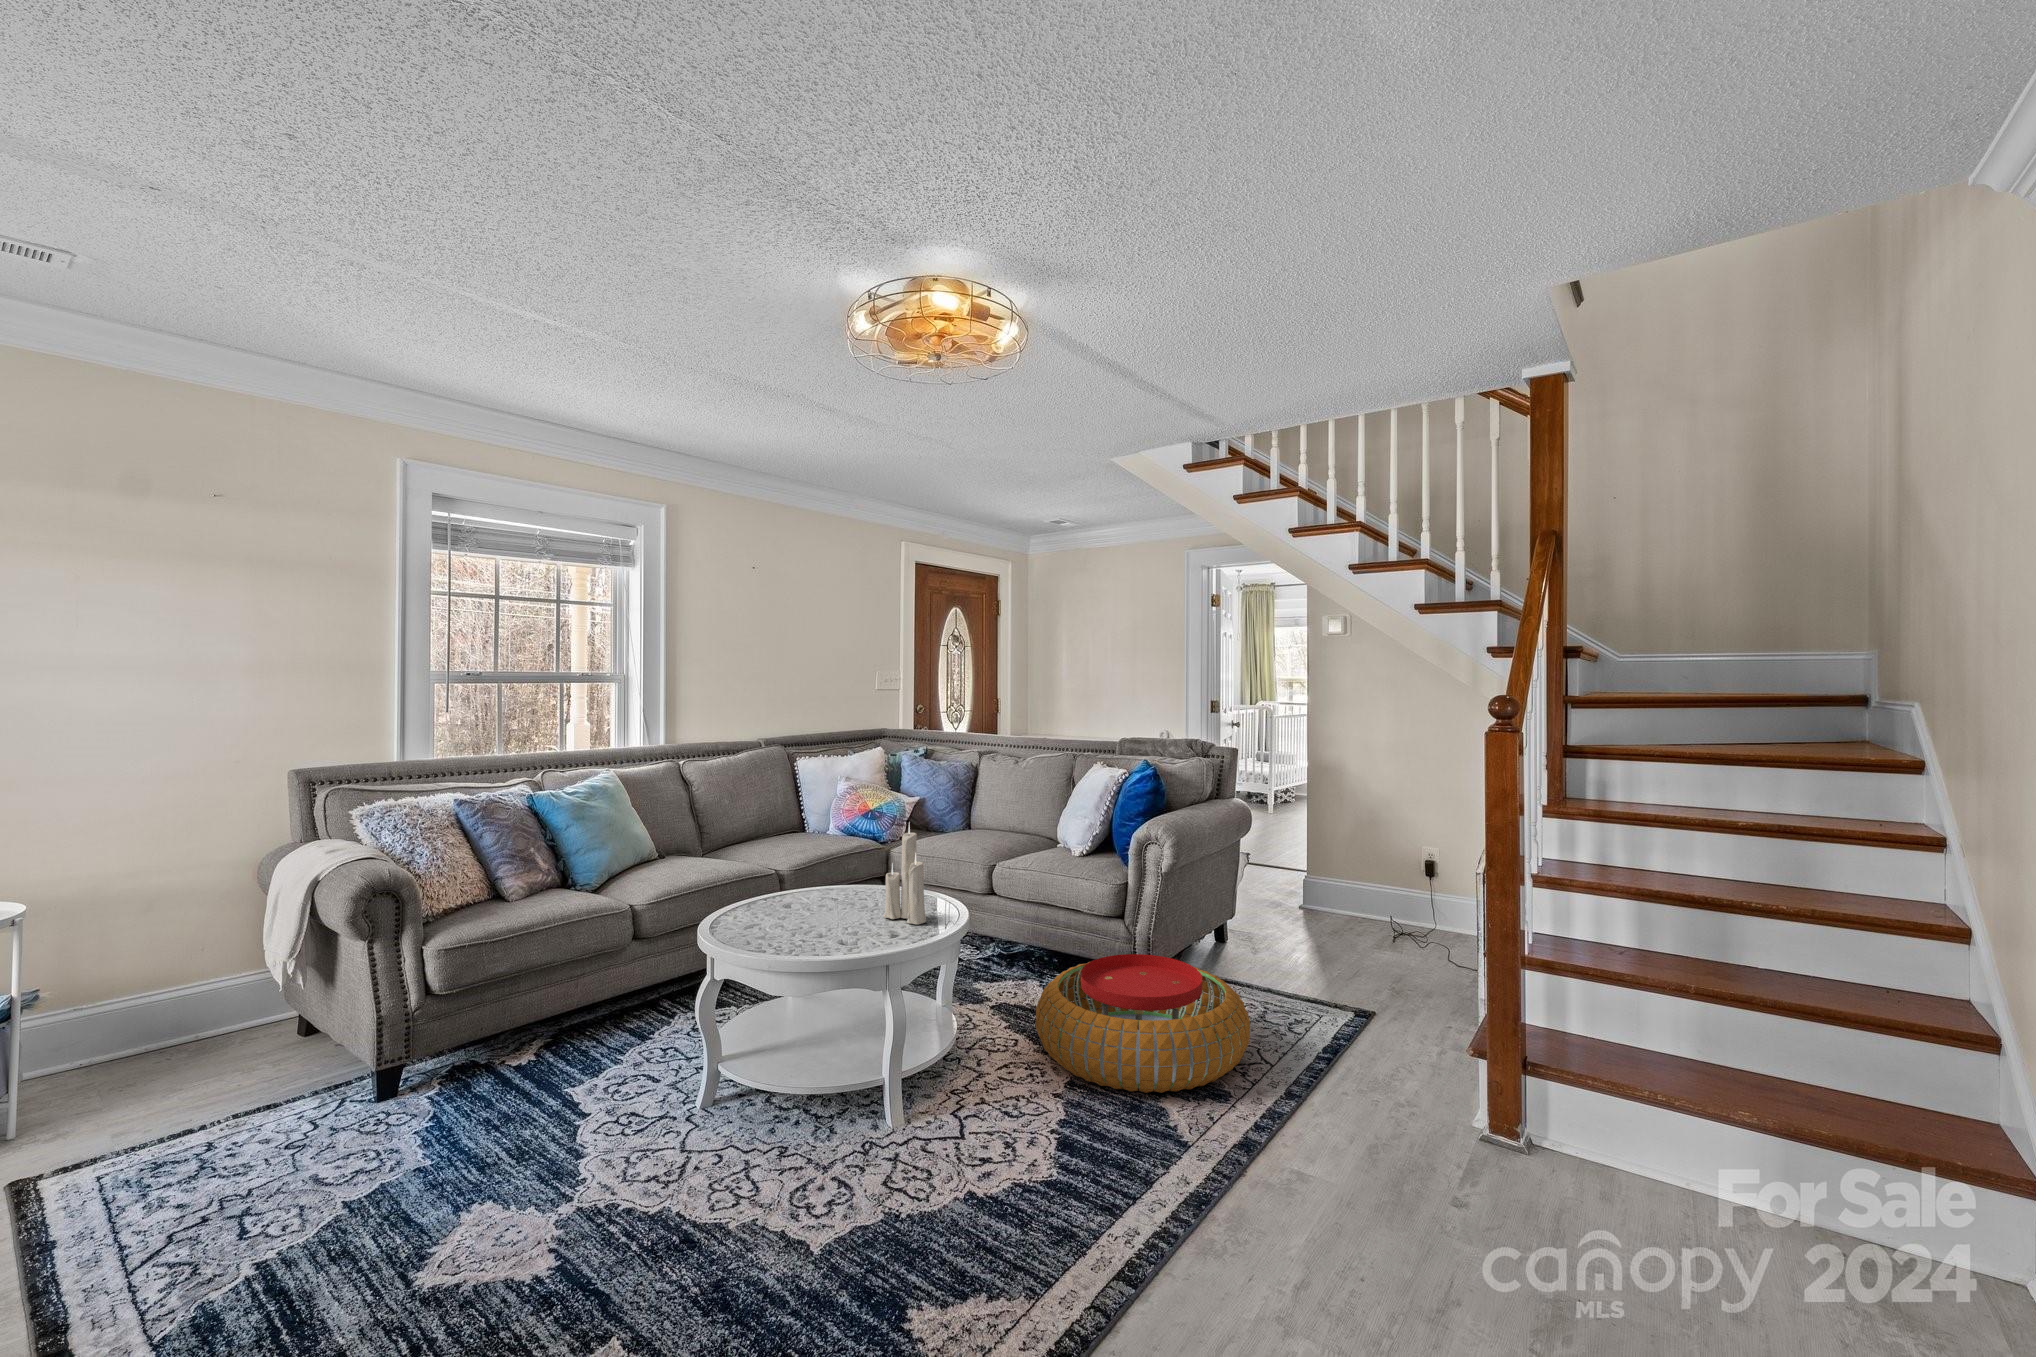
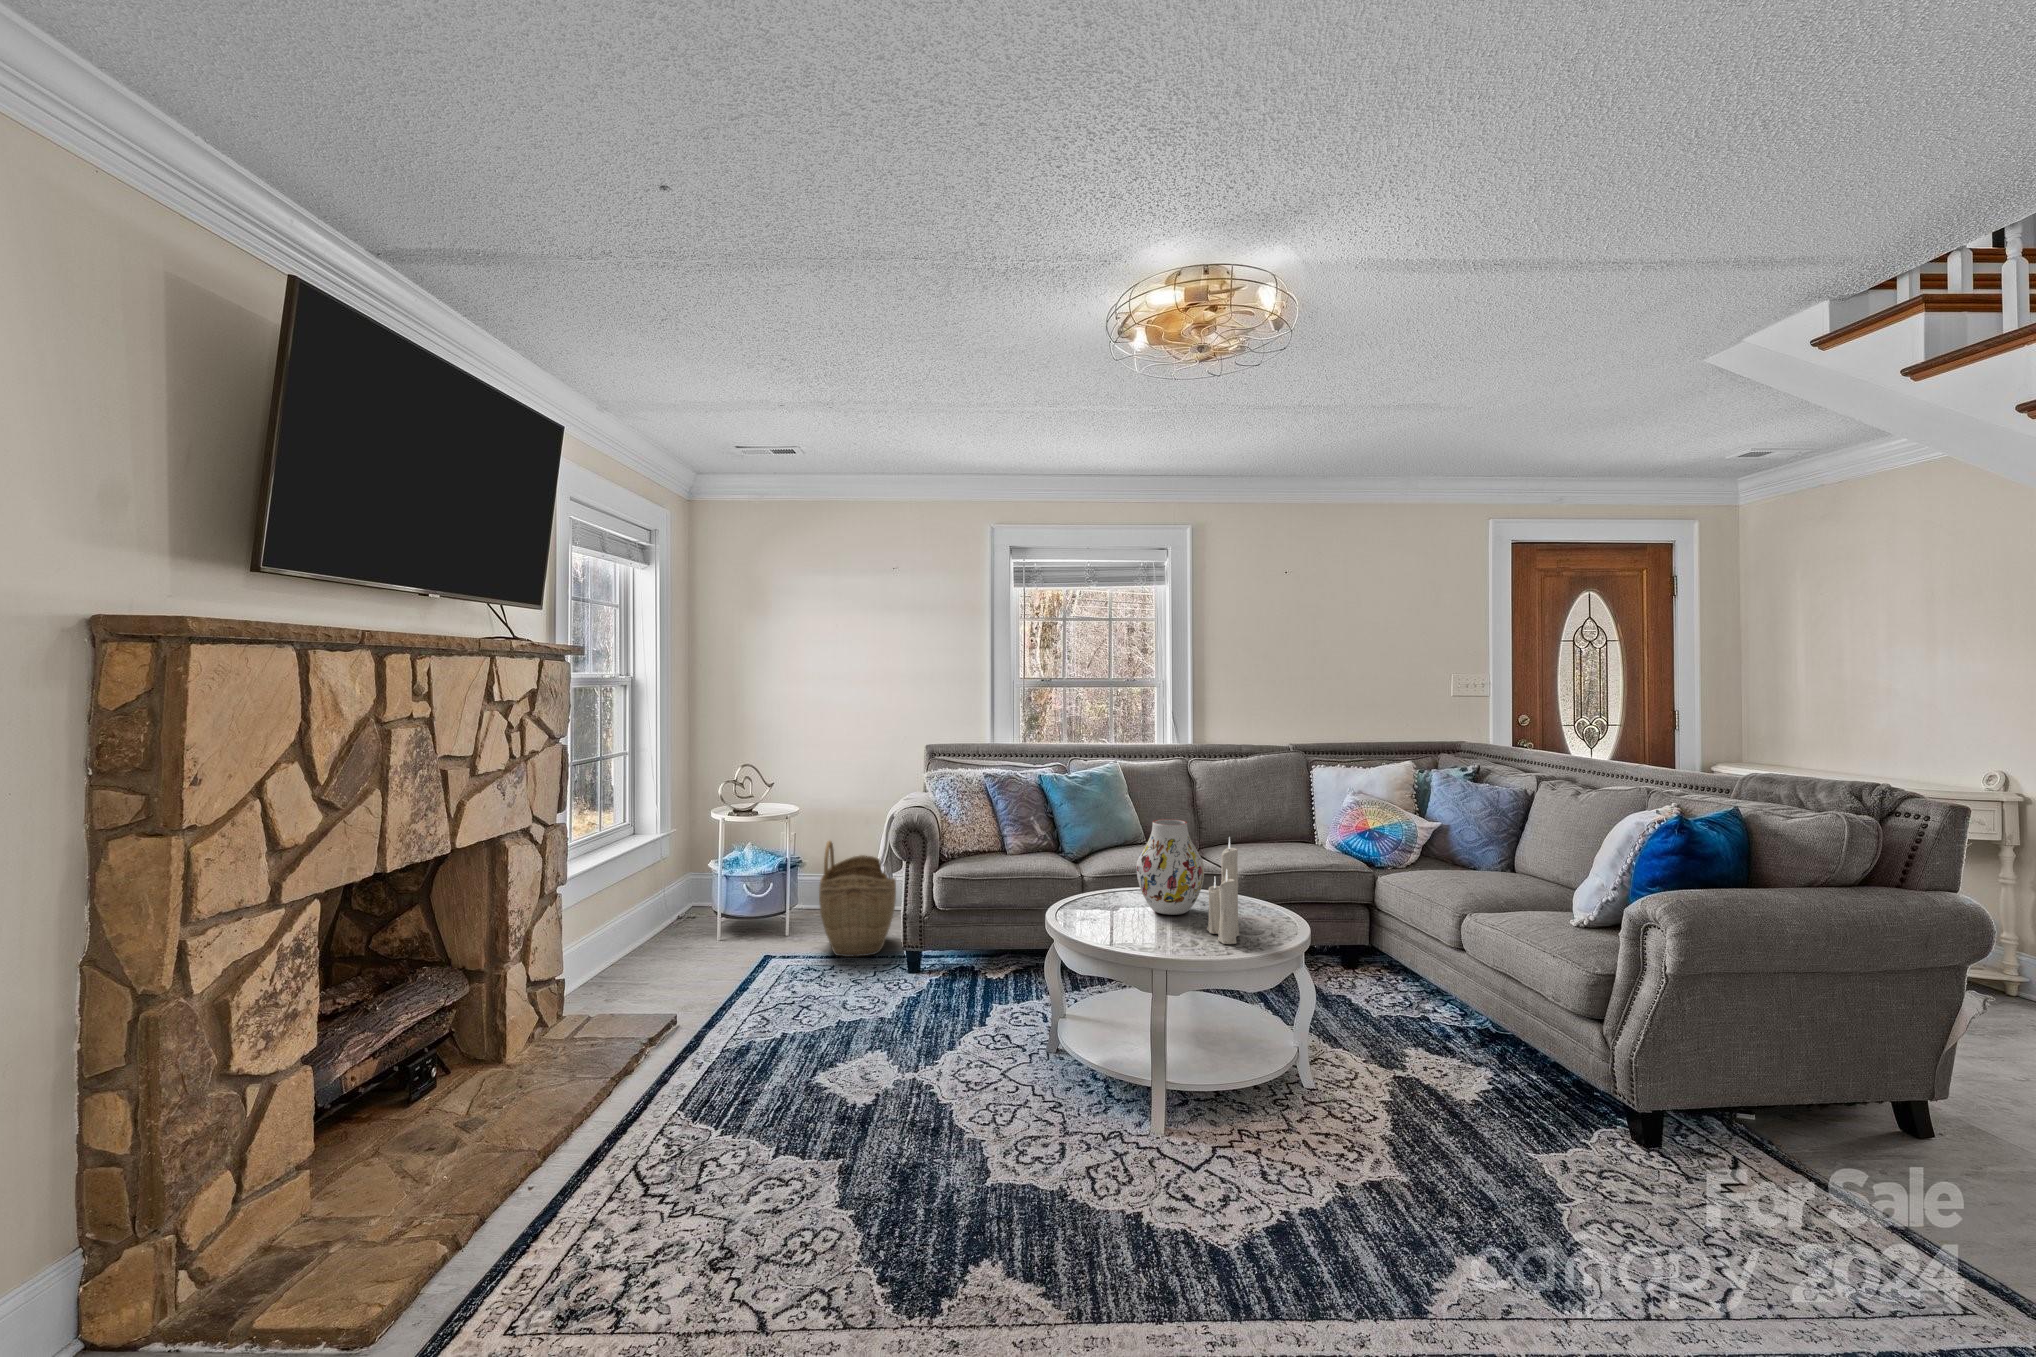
vase: none [787,816,858,914] -> present [1136,819,1204,915]
woven basket: none [146,916,315,1120] -> present [819,841,896,957]
pouf: present [1036,954,1250,1093] -> none [1360,1053,1693,1272]

